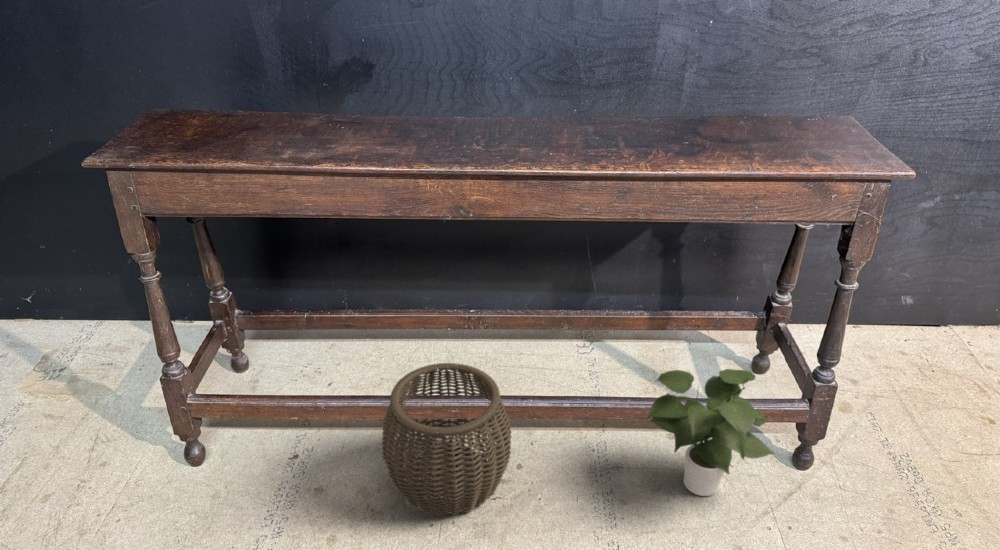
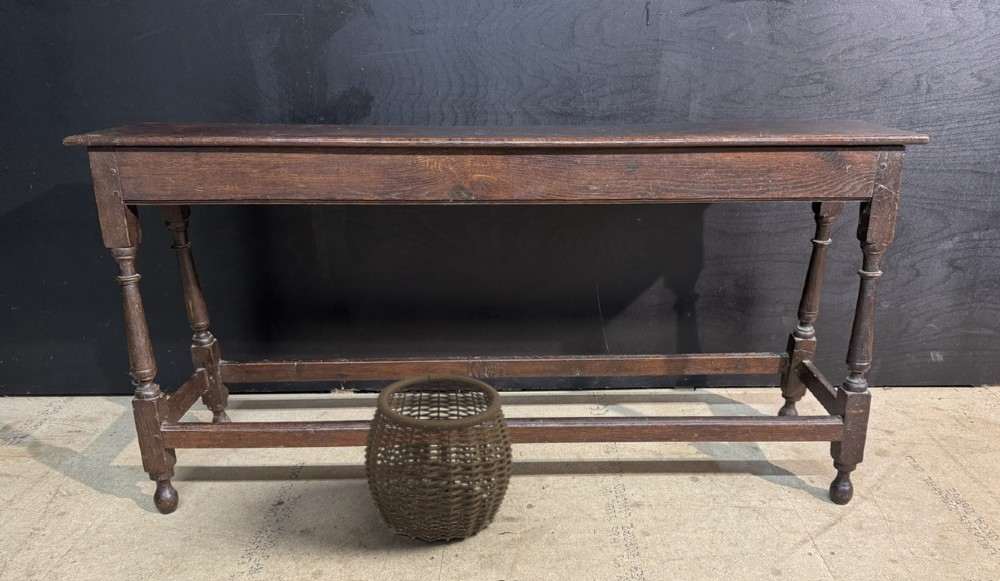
potted plant: present [647,369,775,496] -> none [665,374,811,525]

